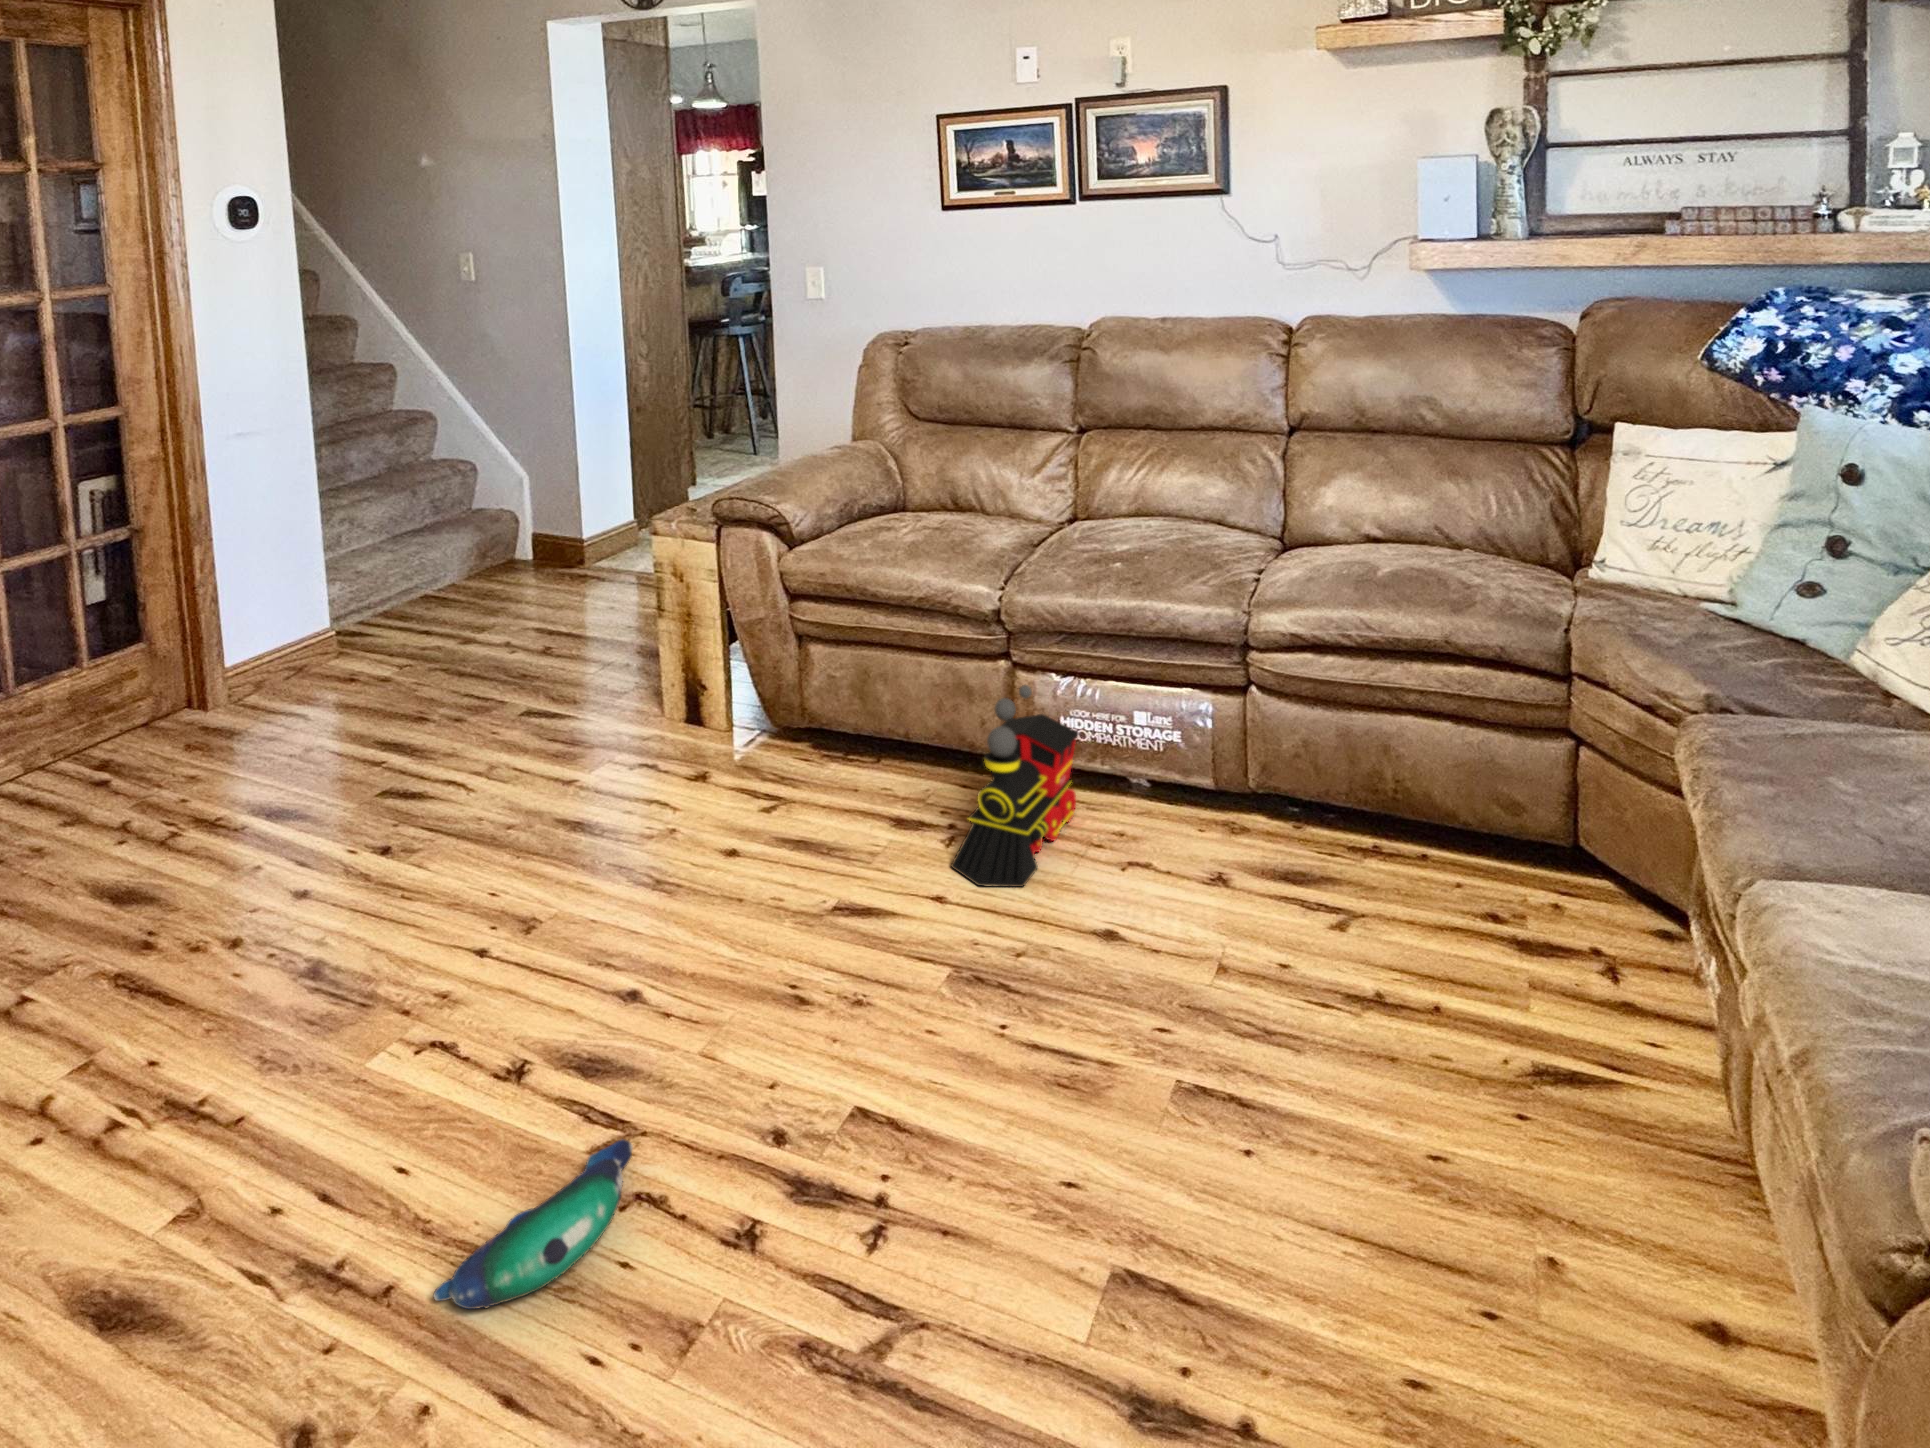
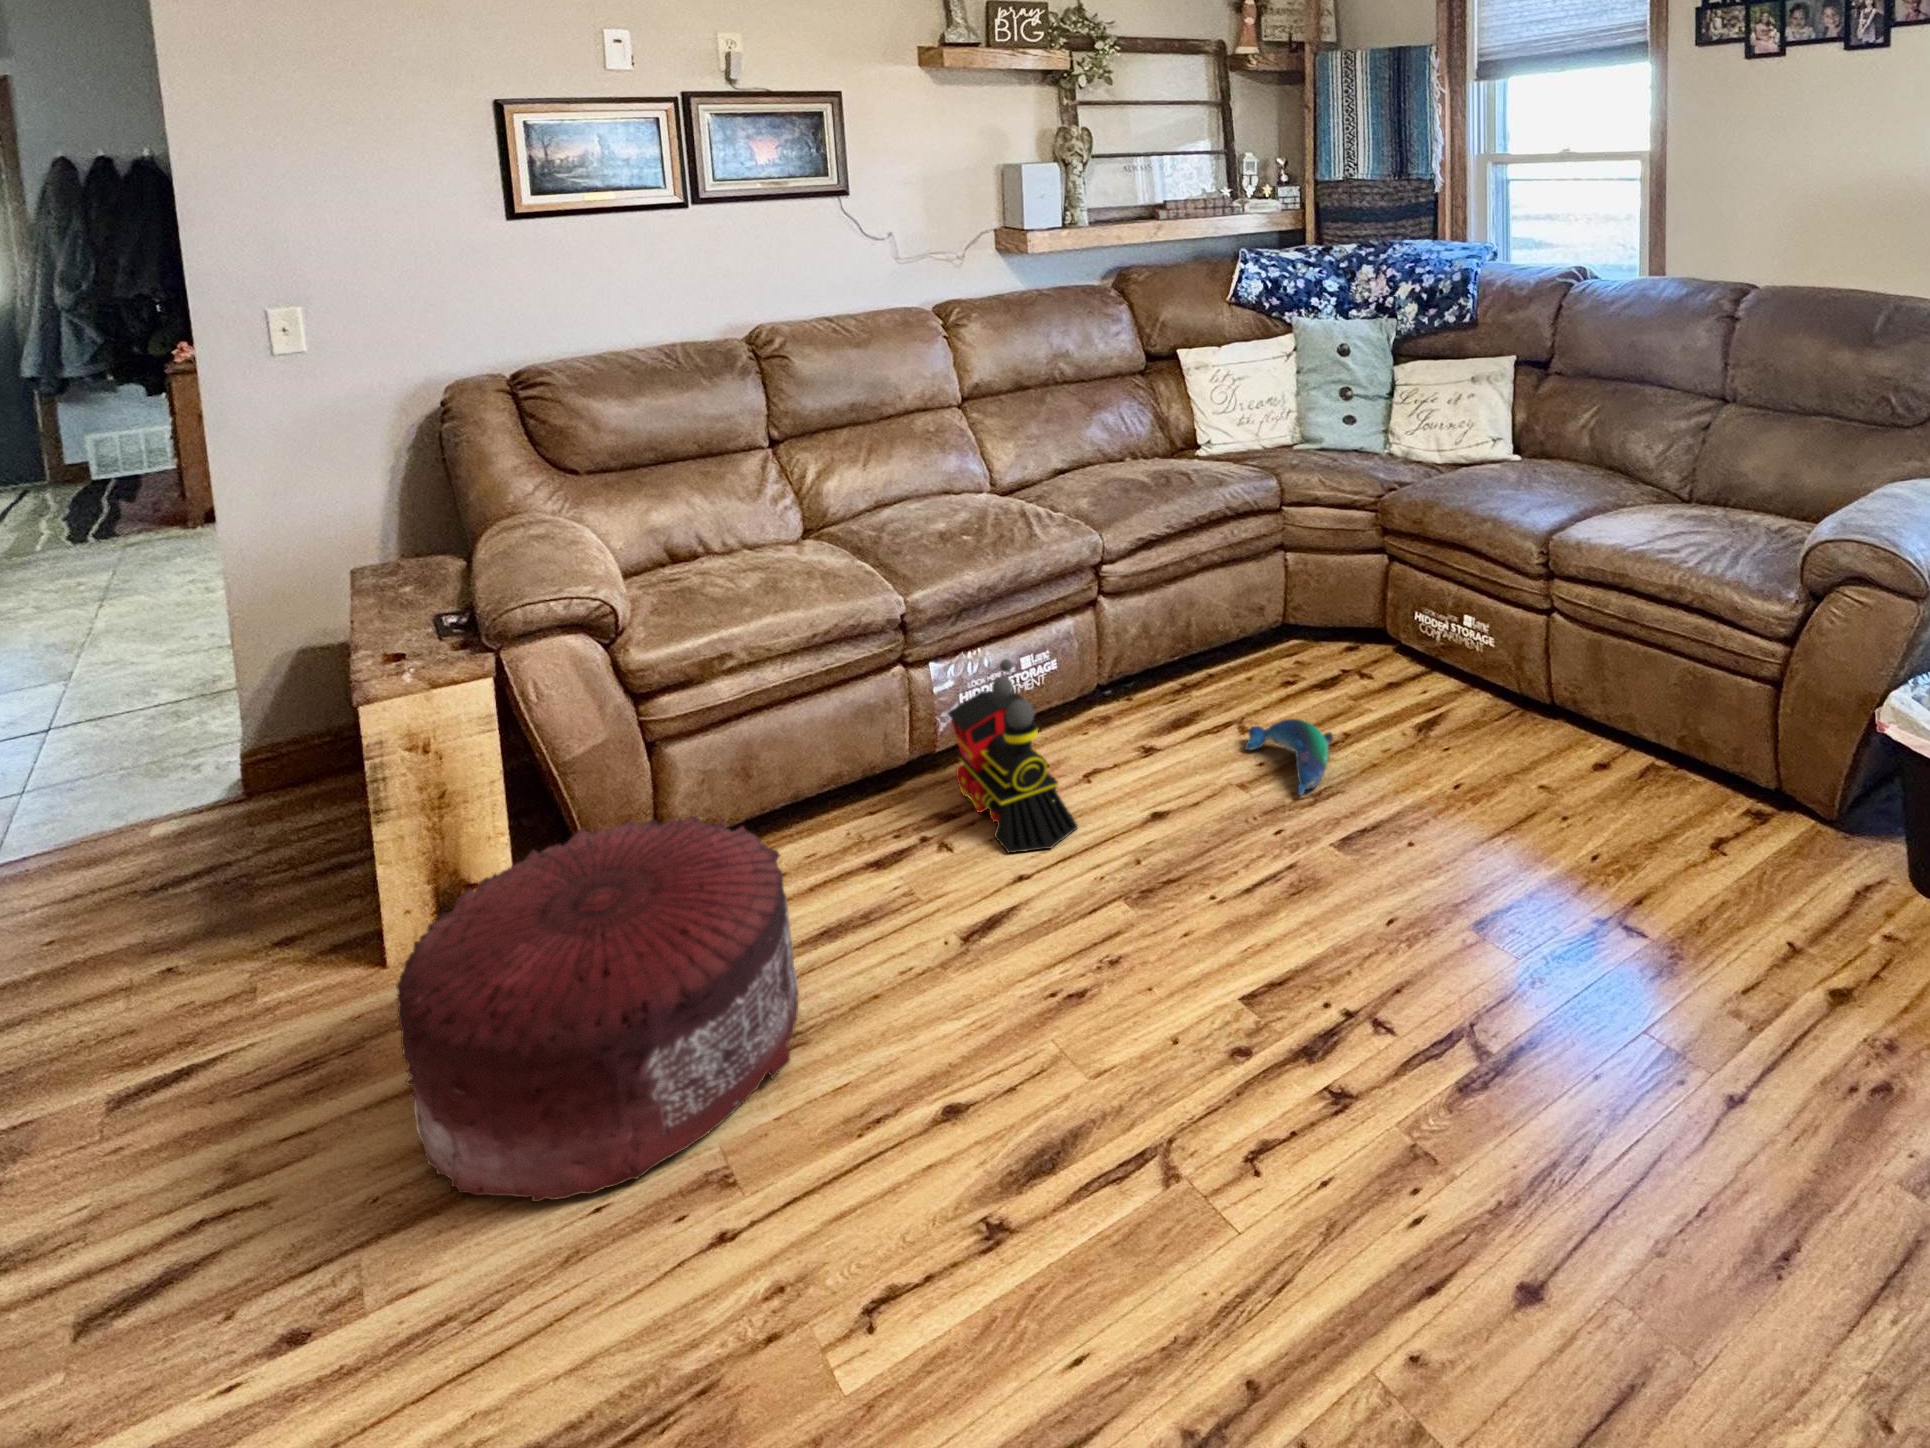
pouf: none [475,664,753,893] -> present [396,816,799,1202]
plush toy: present [434,1139,633,1309] -> present [1245,719,1333,796]

